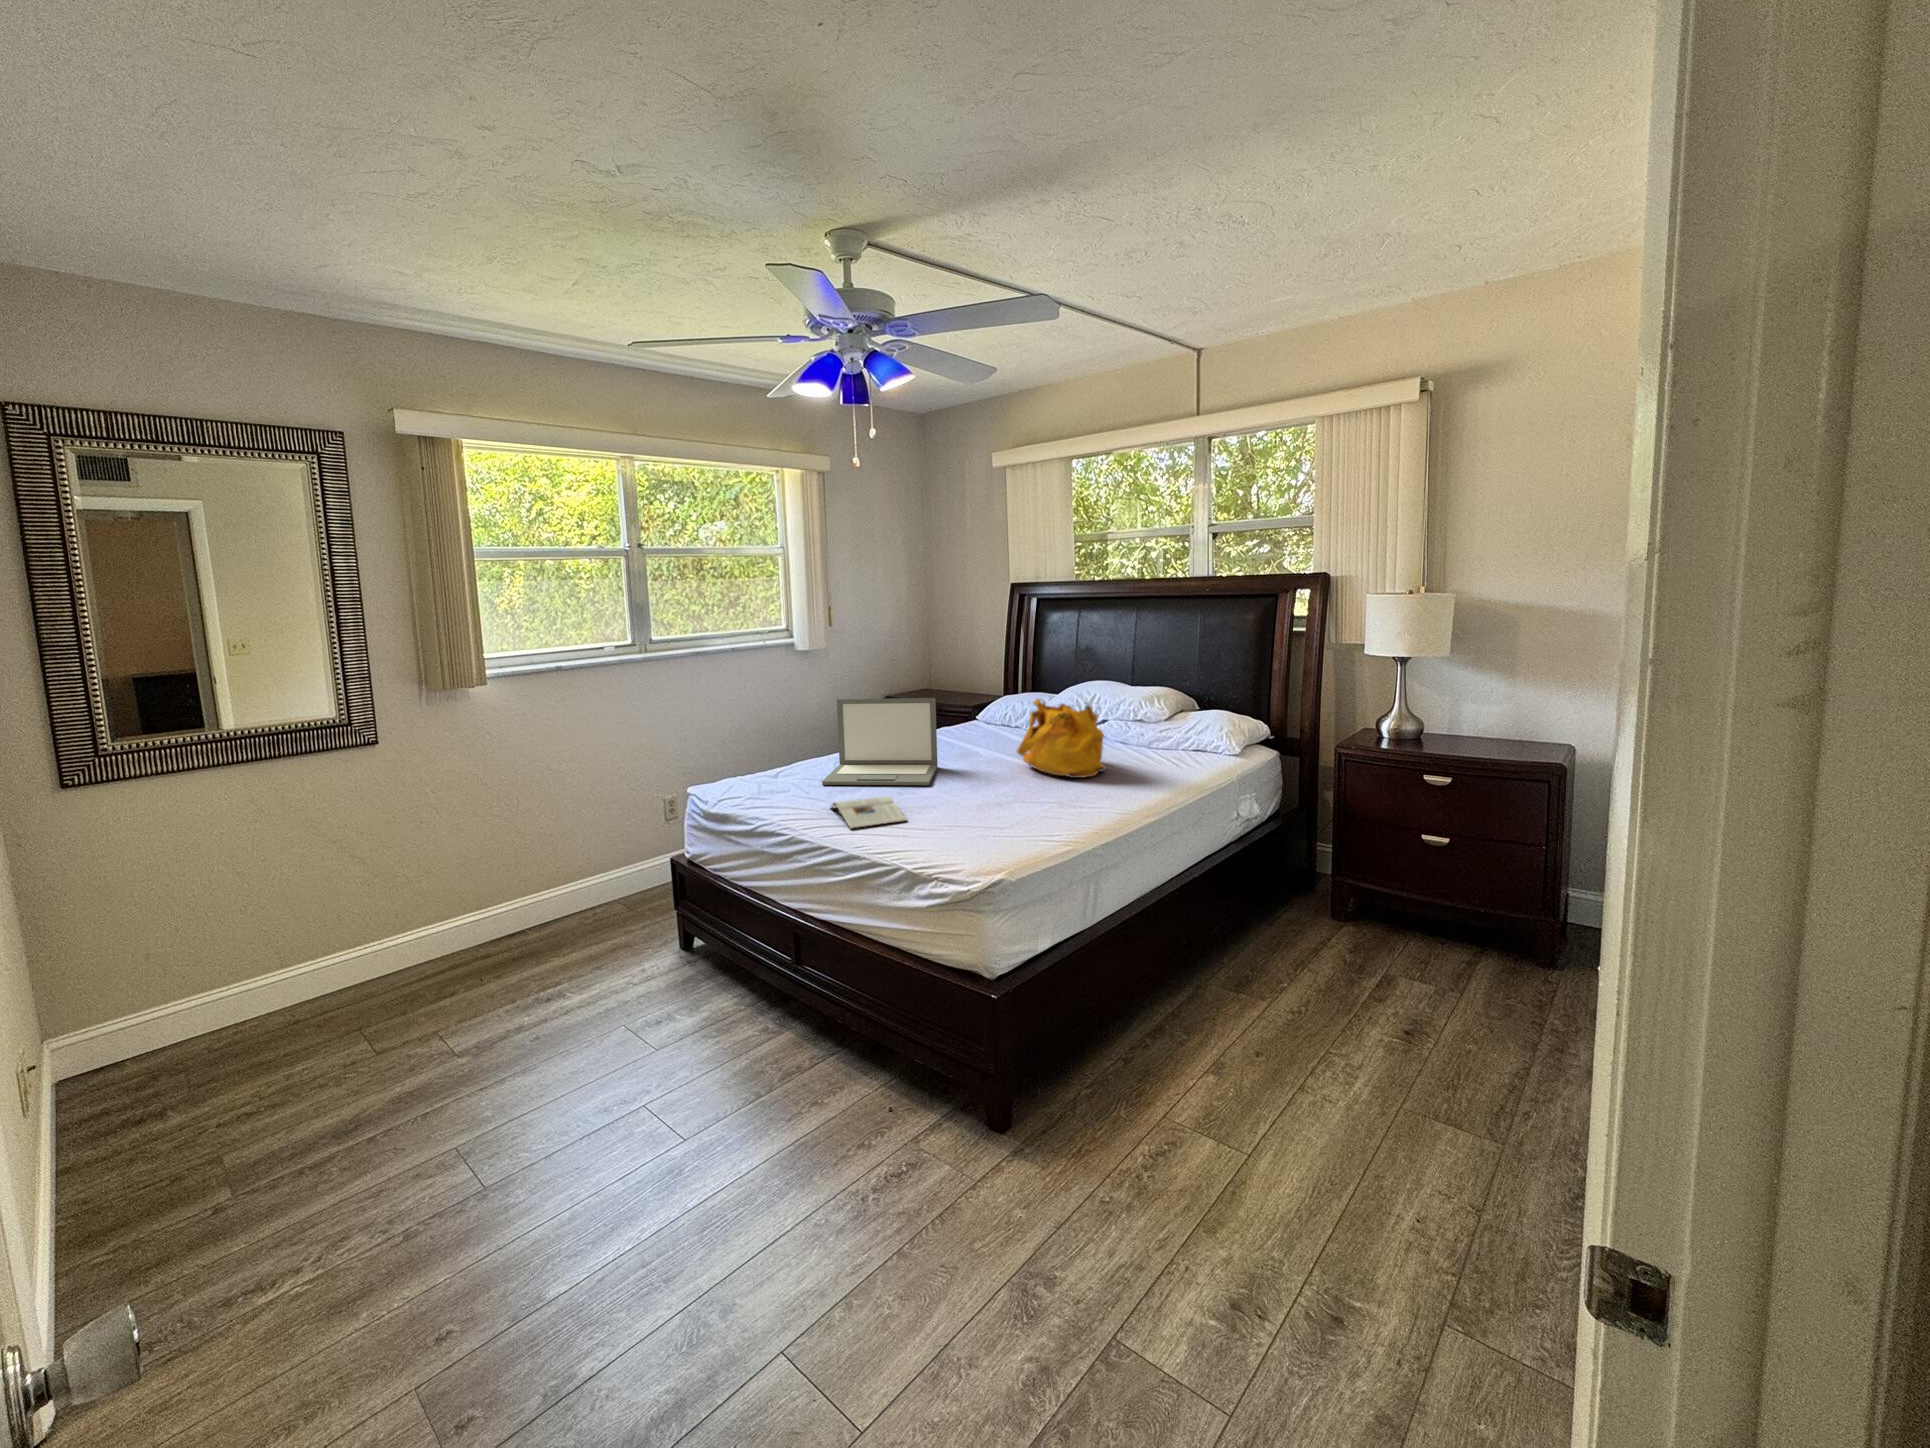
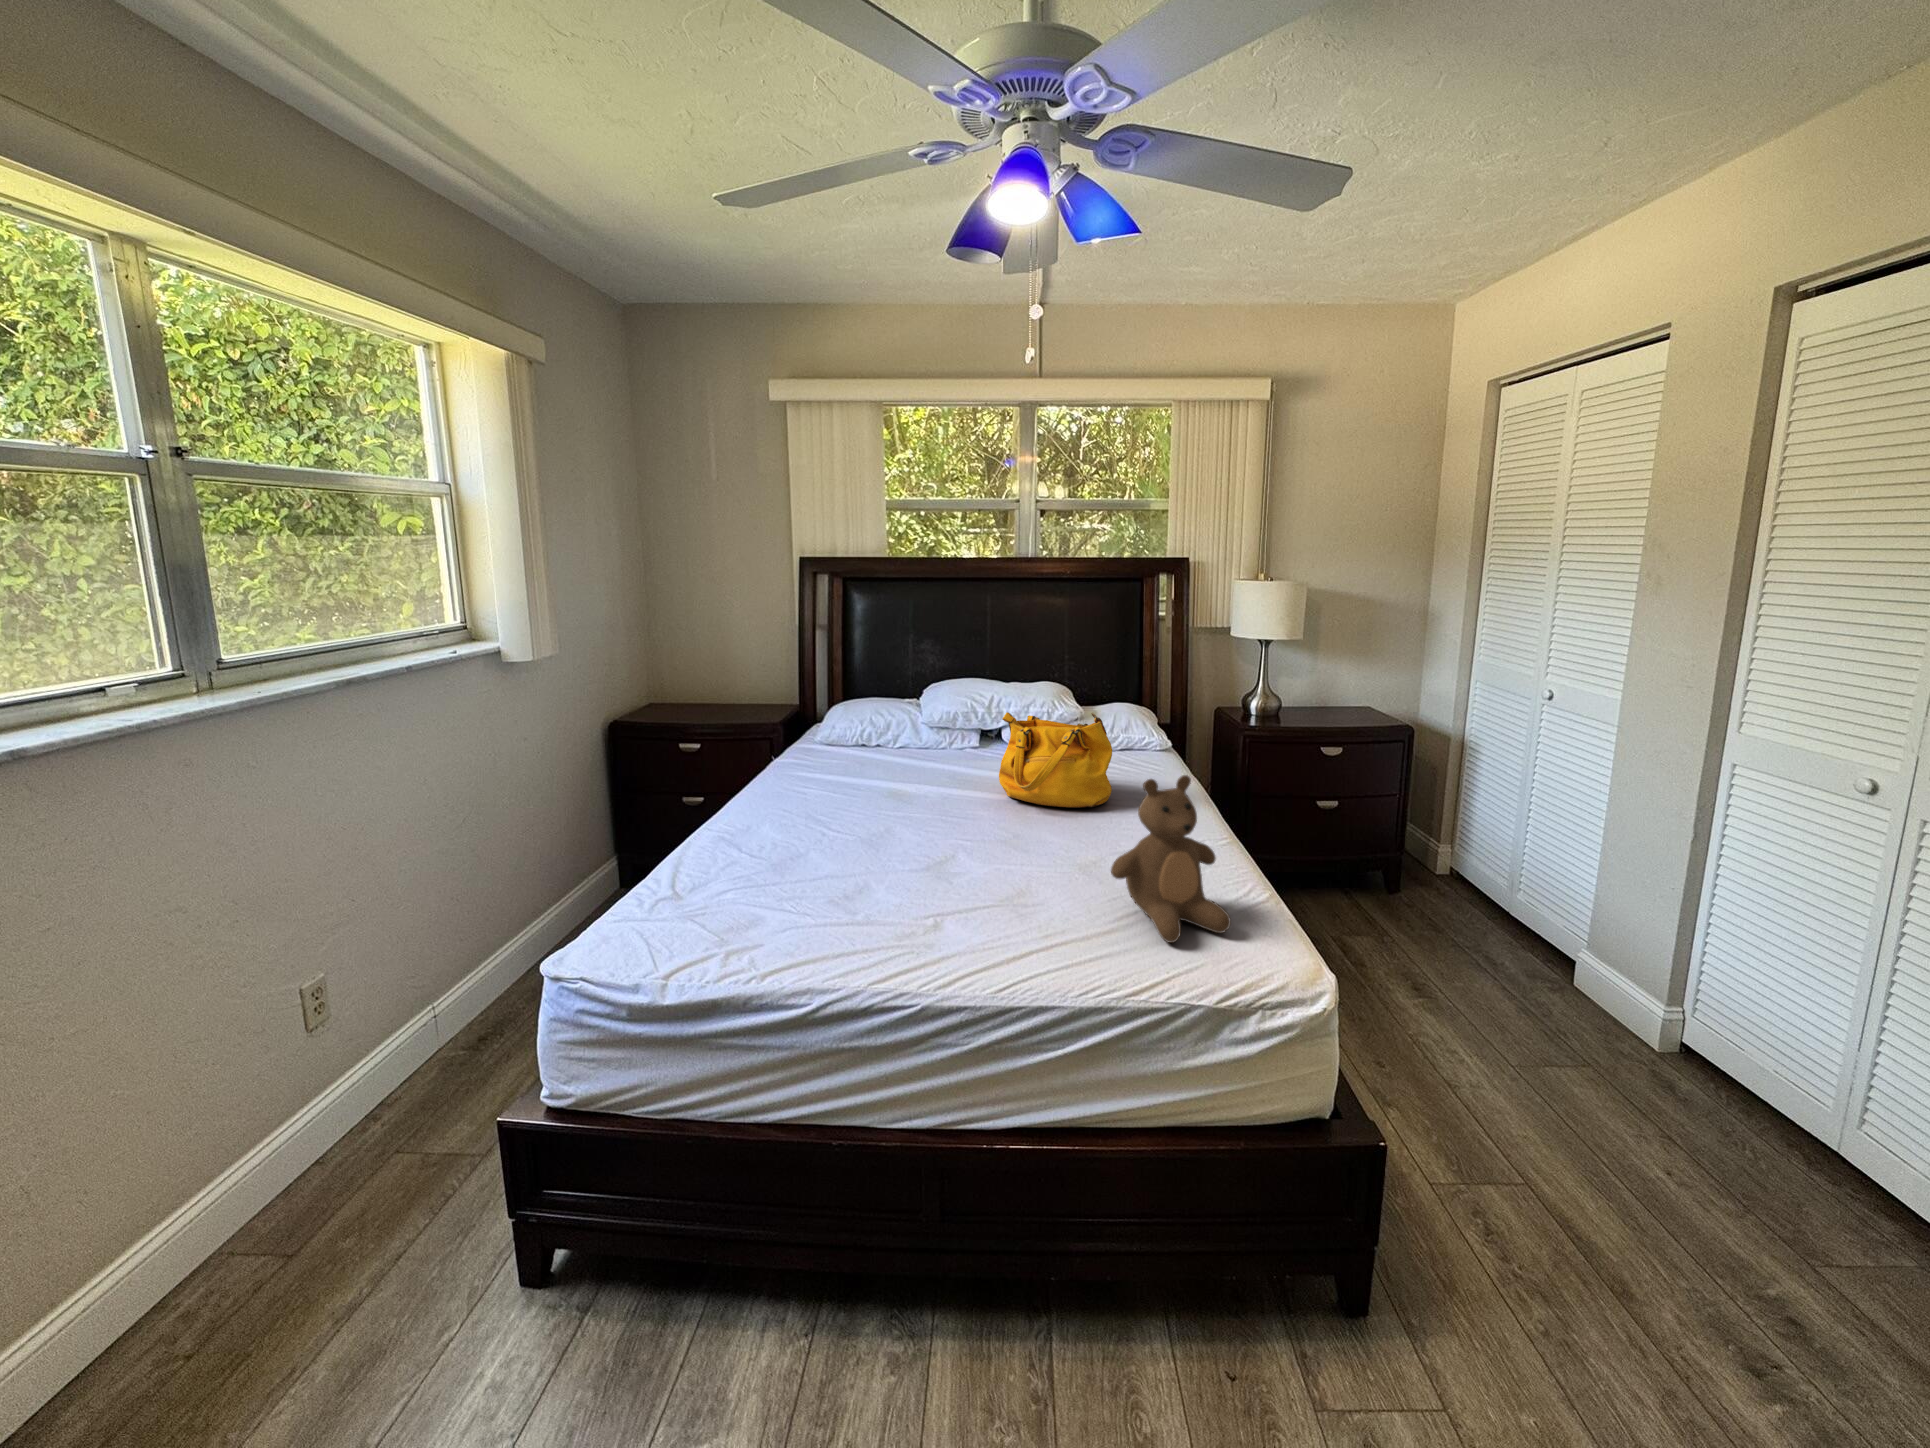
laptop: present [822,698,938,785] -> none [768,728,968,897]
teddy bear: none [934,728,1016,843] -> present [1111,775,1231,943]
magazine: present [831,796,907,828] -> none [917,893,1068,967]

